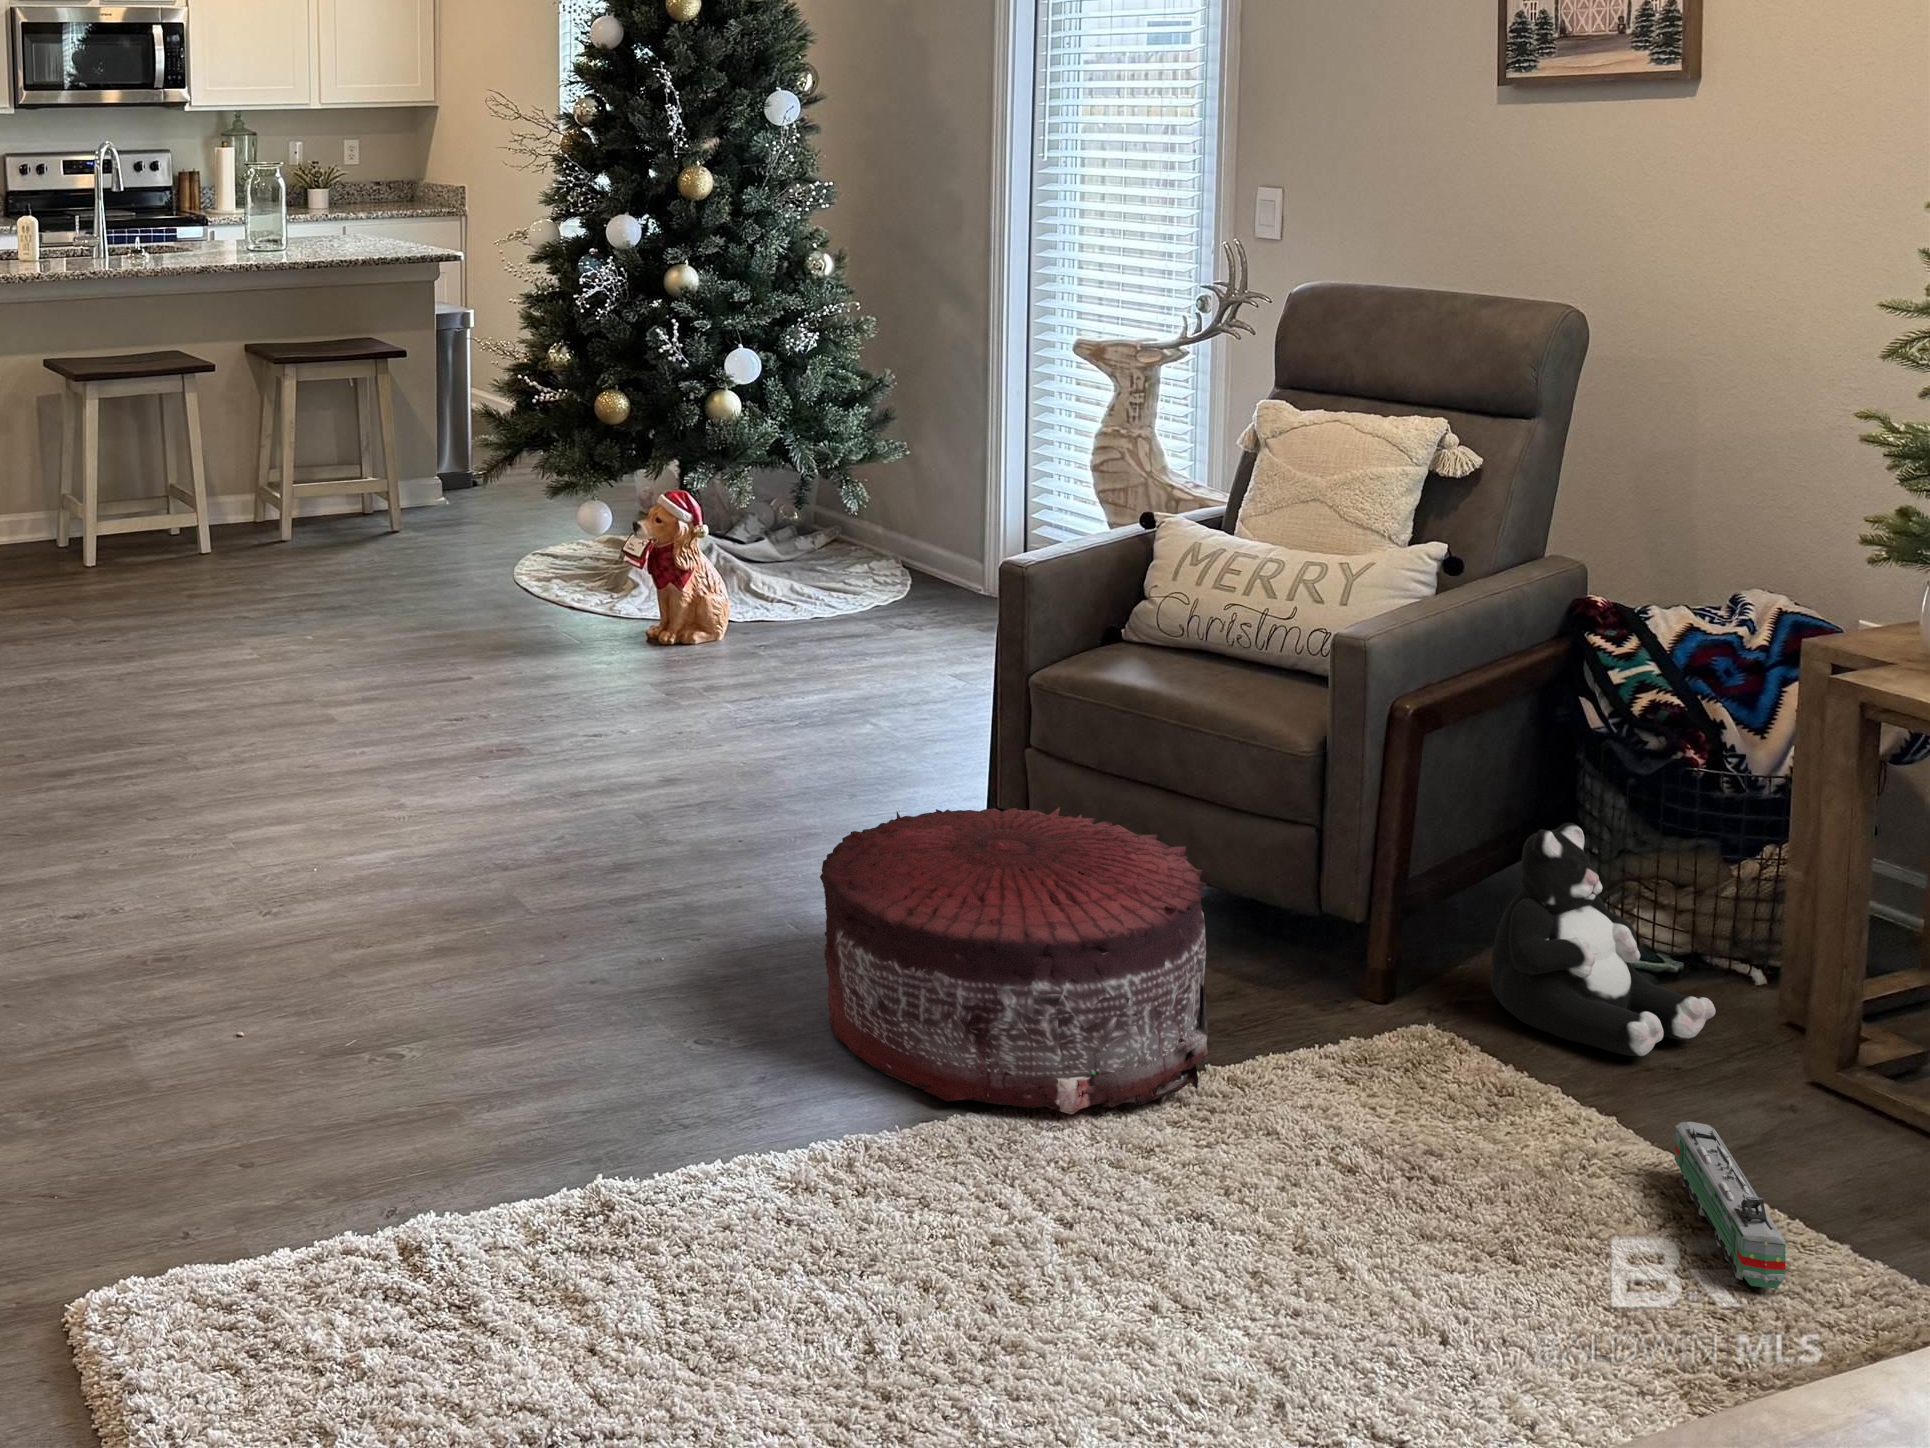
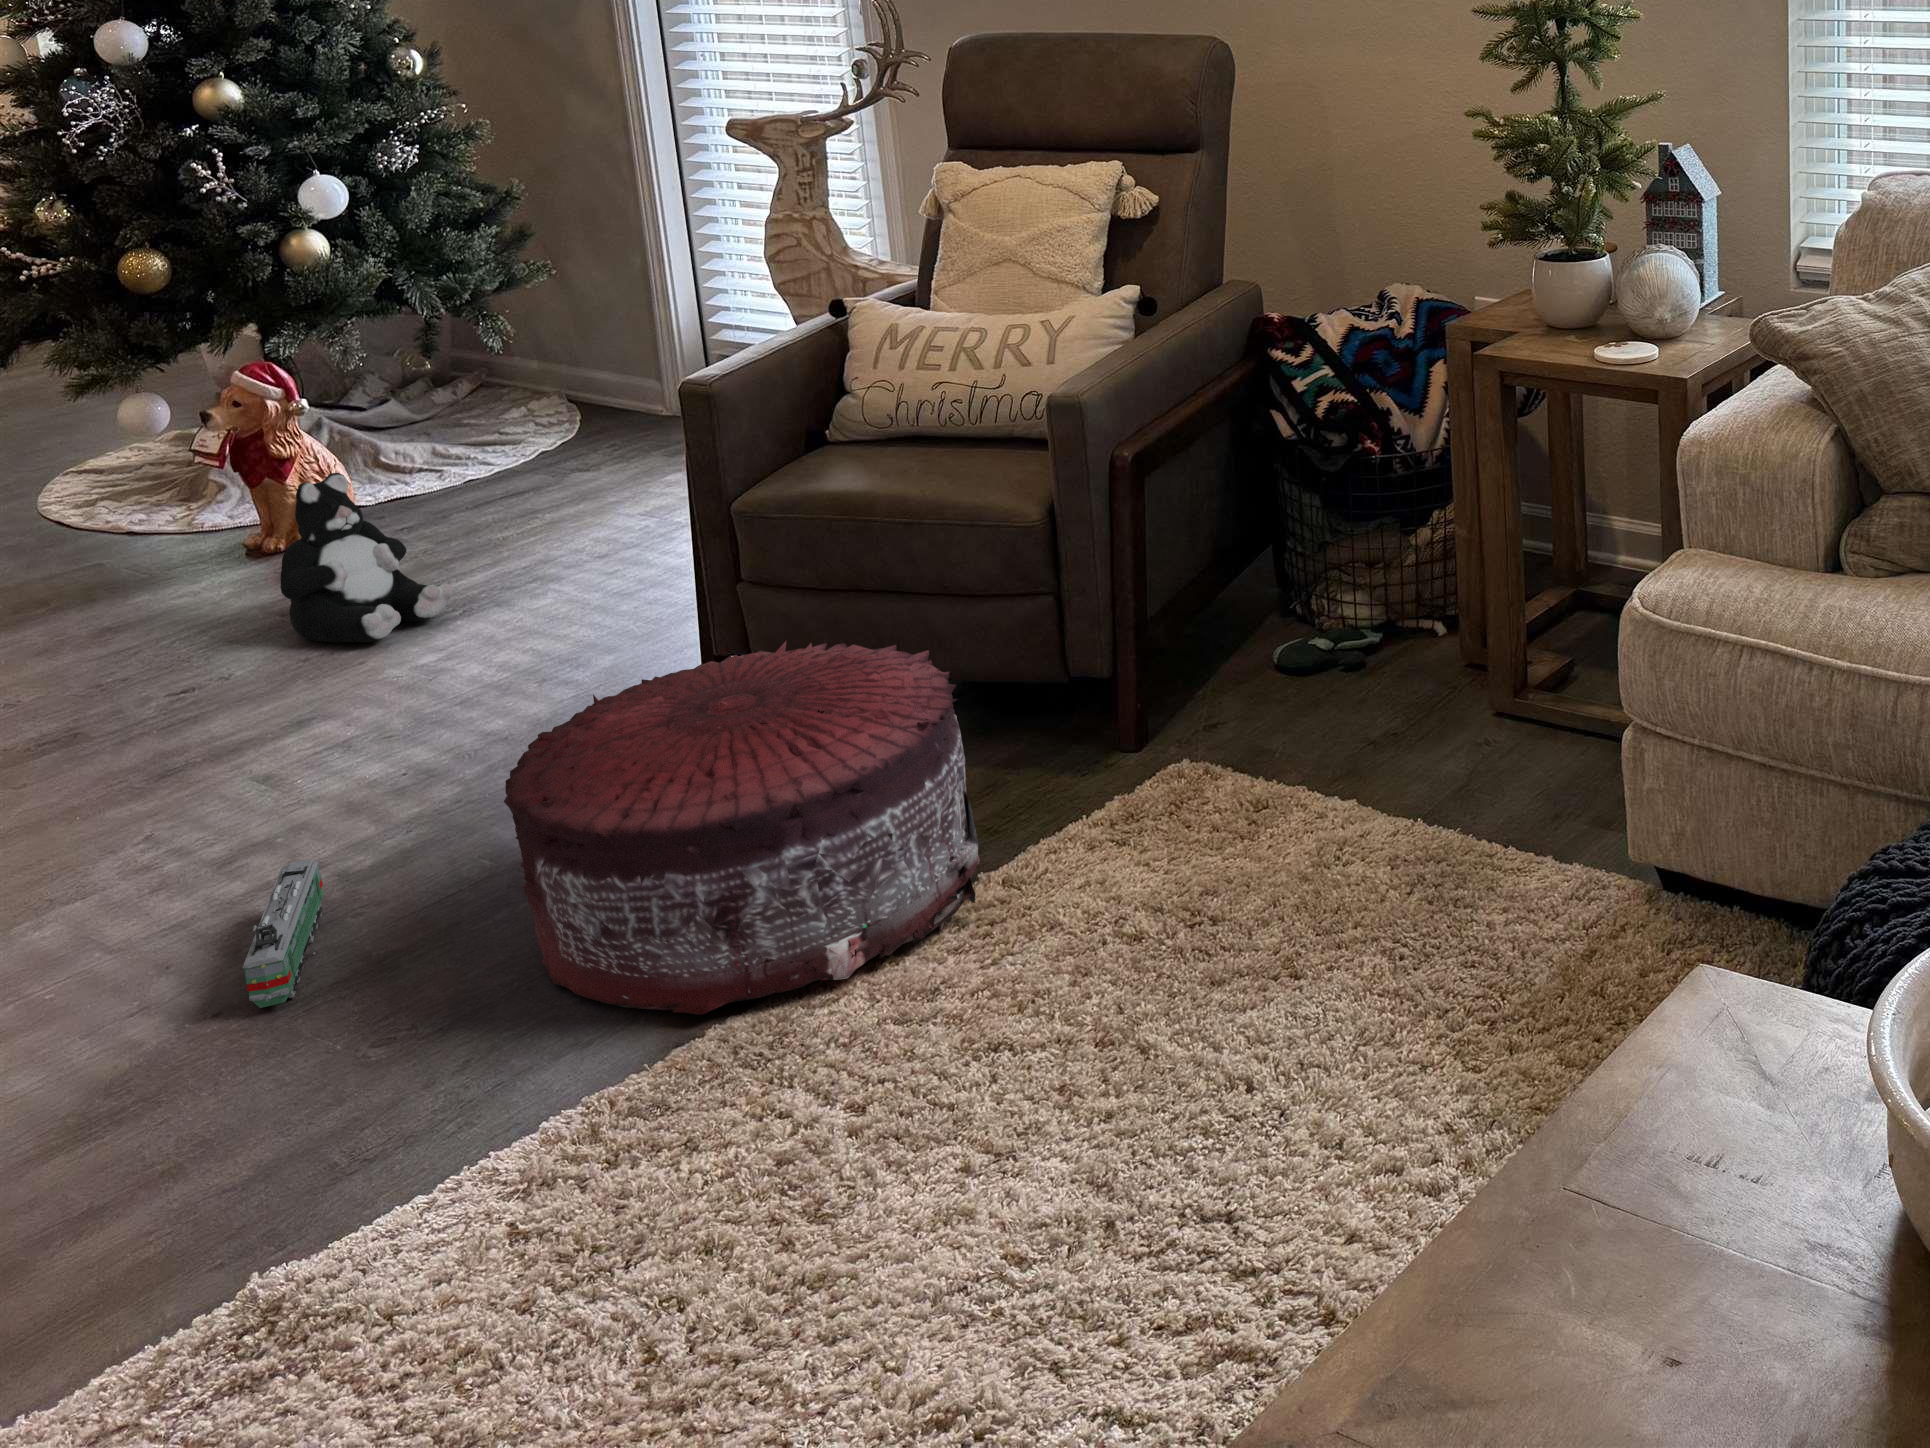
plush toy: present [1491,823,1715,1056] -> present [280,473,453,643]
toy train: present [1674,1122,1786,1289] -> present [242,860,325,1008]

